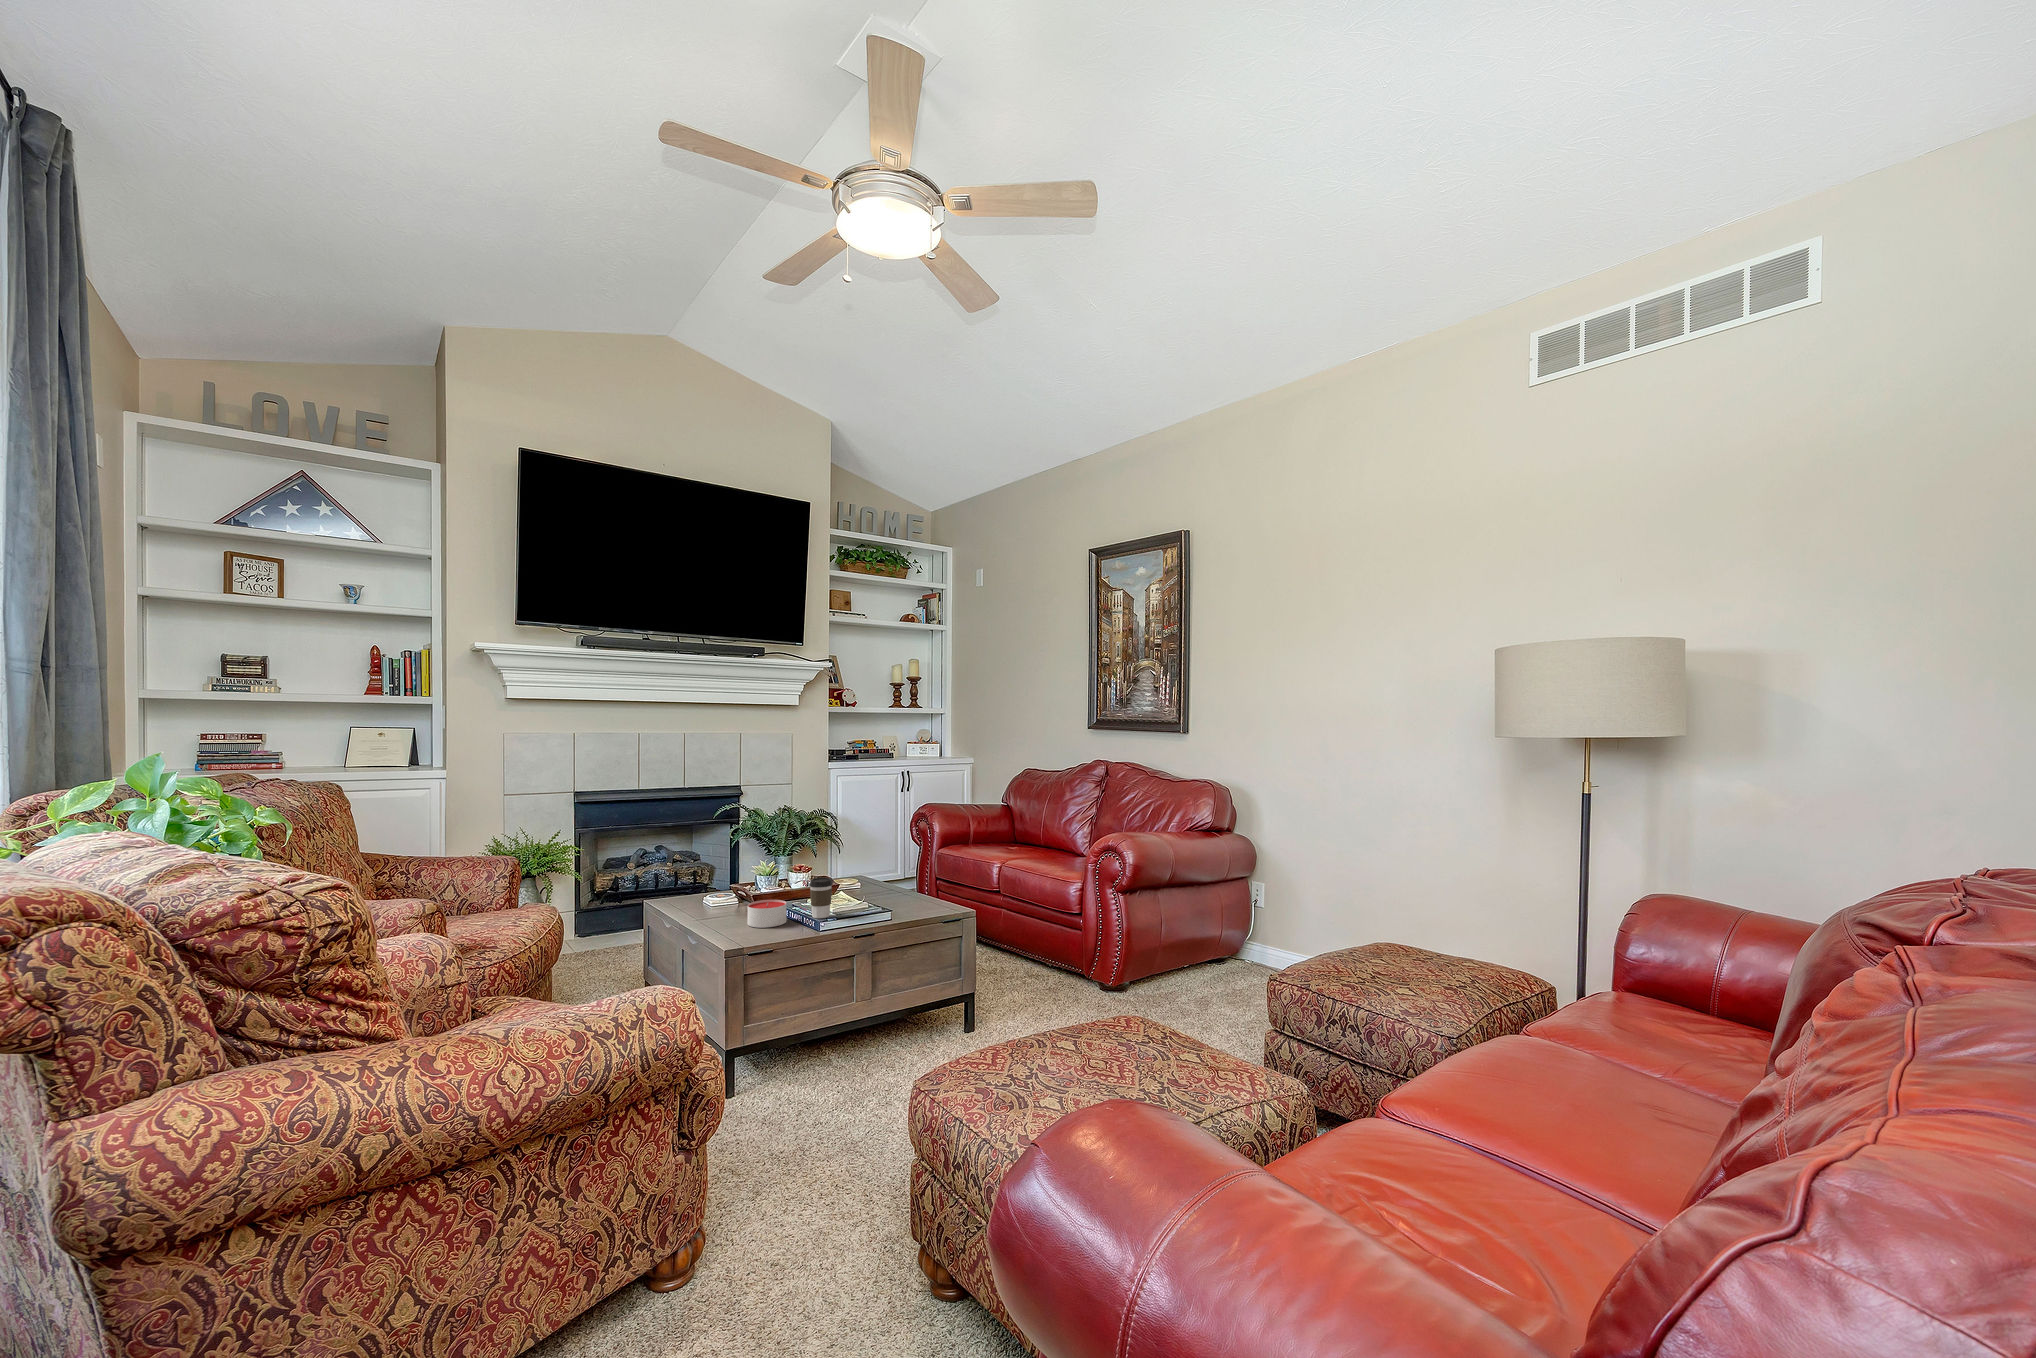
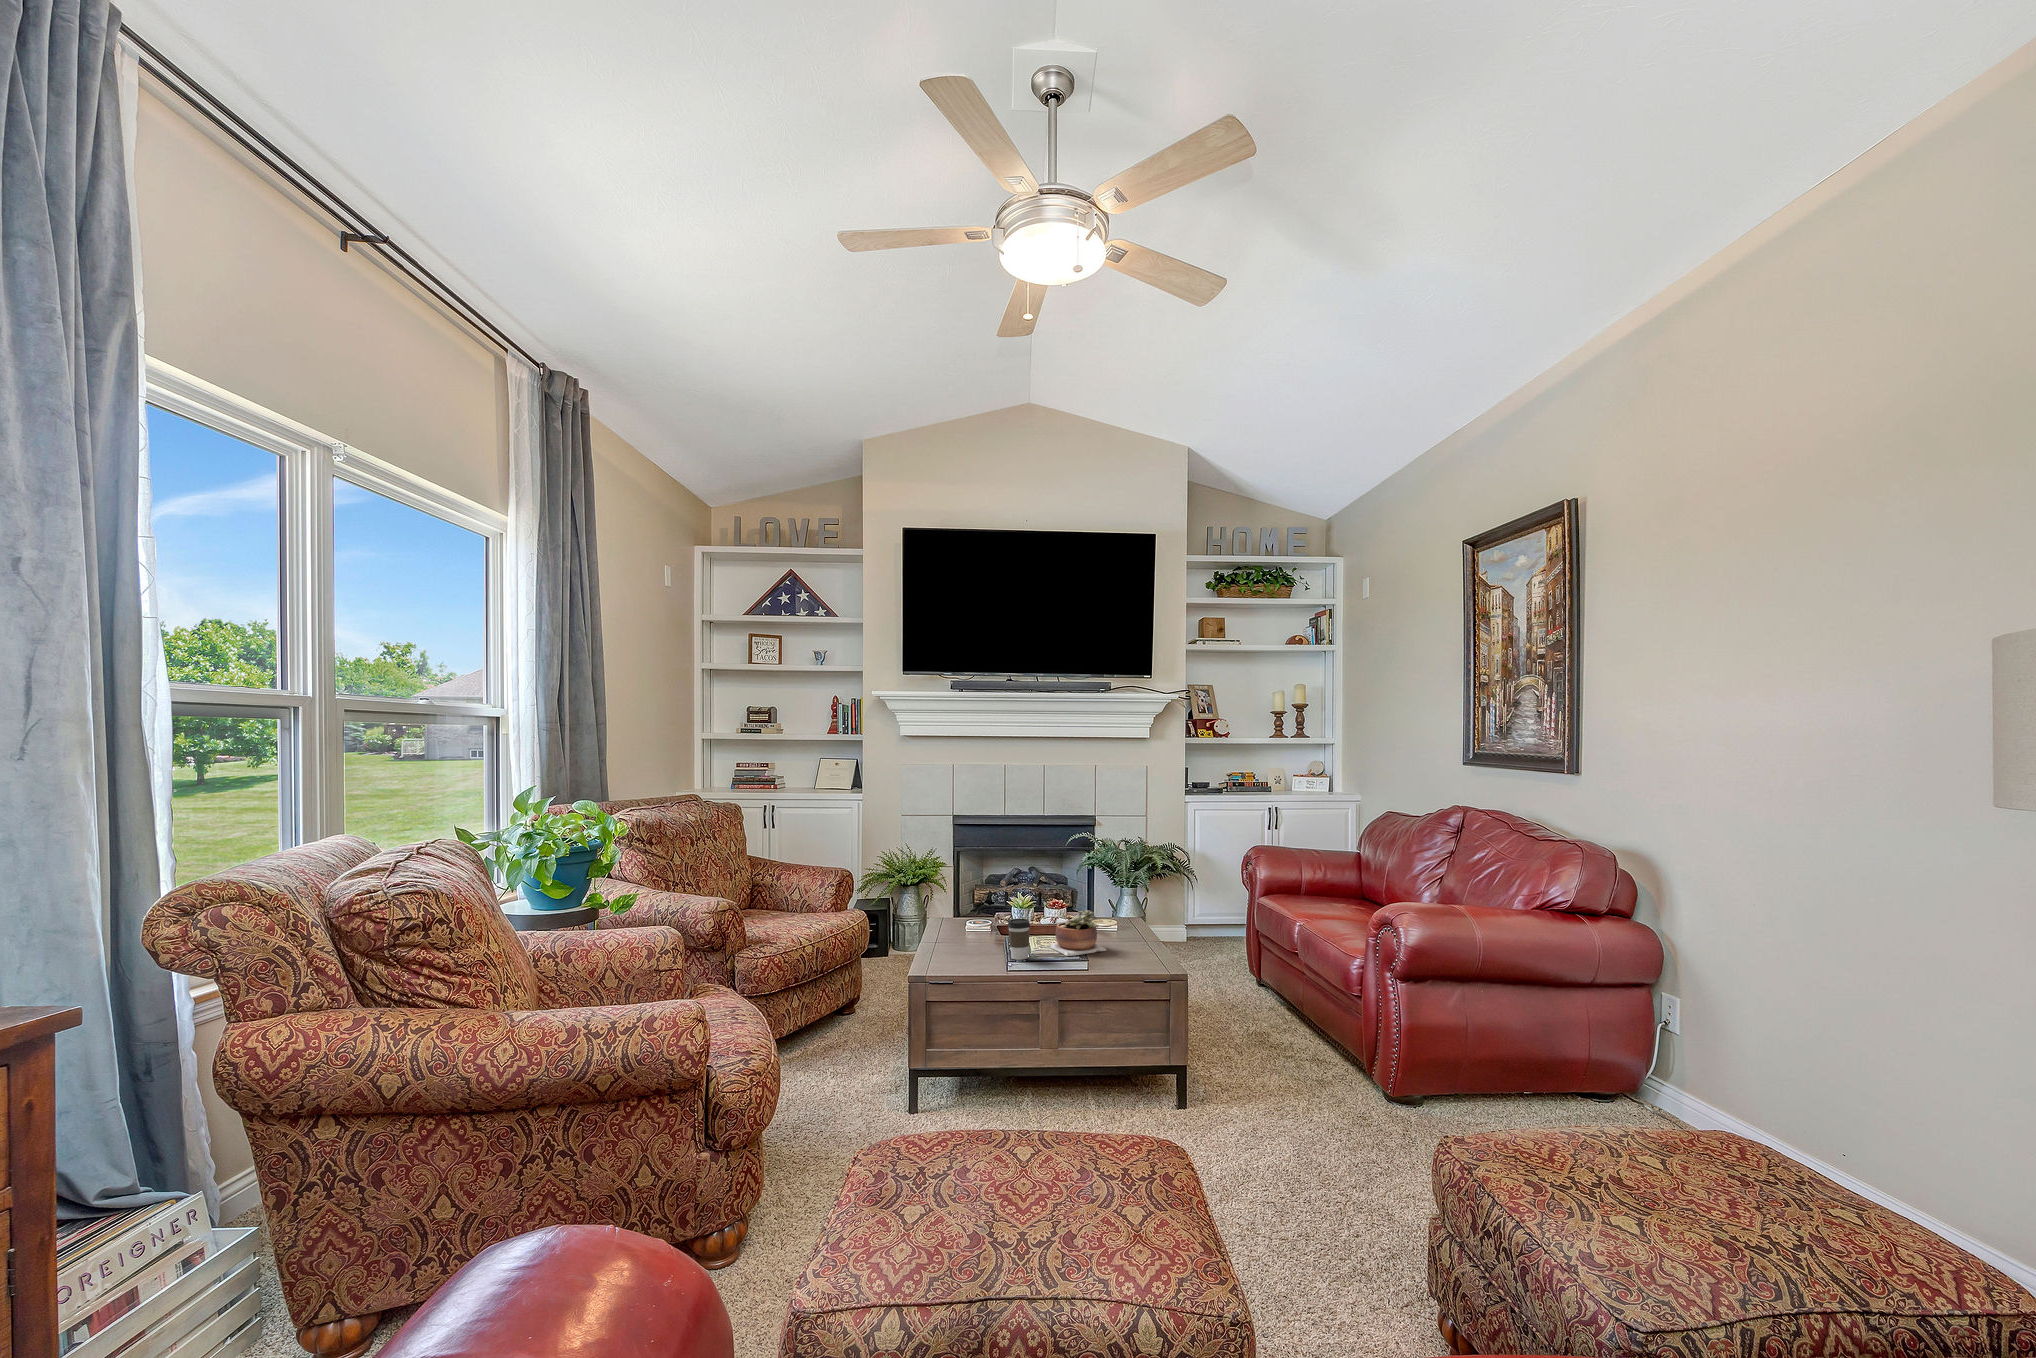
succulent plant: none [832,864,891,909] -> present [1049,910,1106,956]
candle: present [747,900,786,928] -> none [950,934,986,961]

